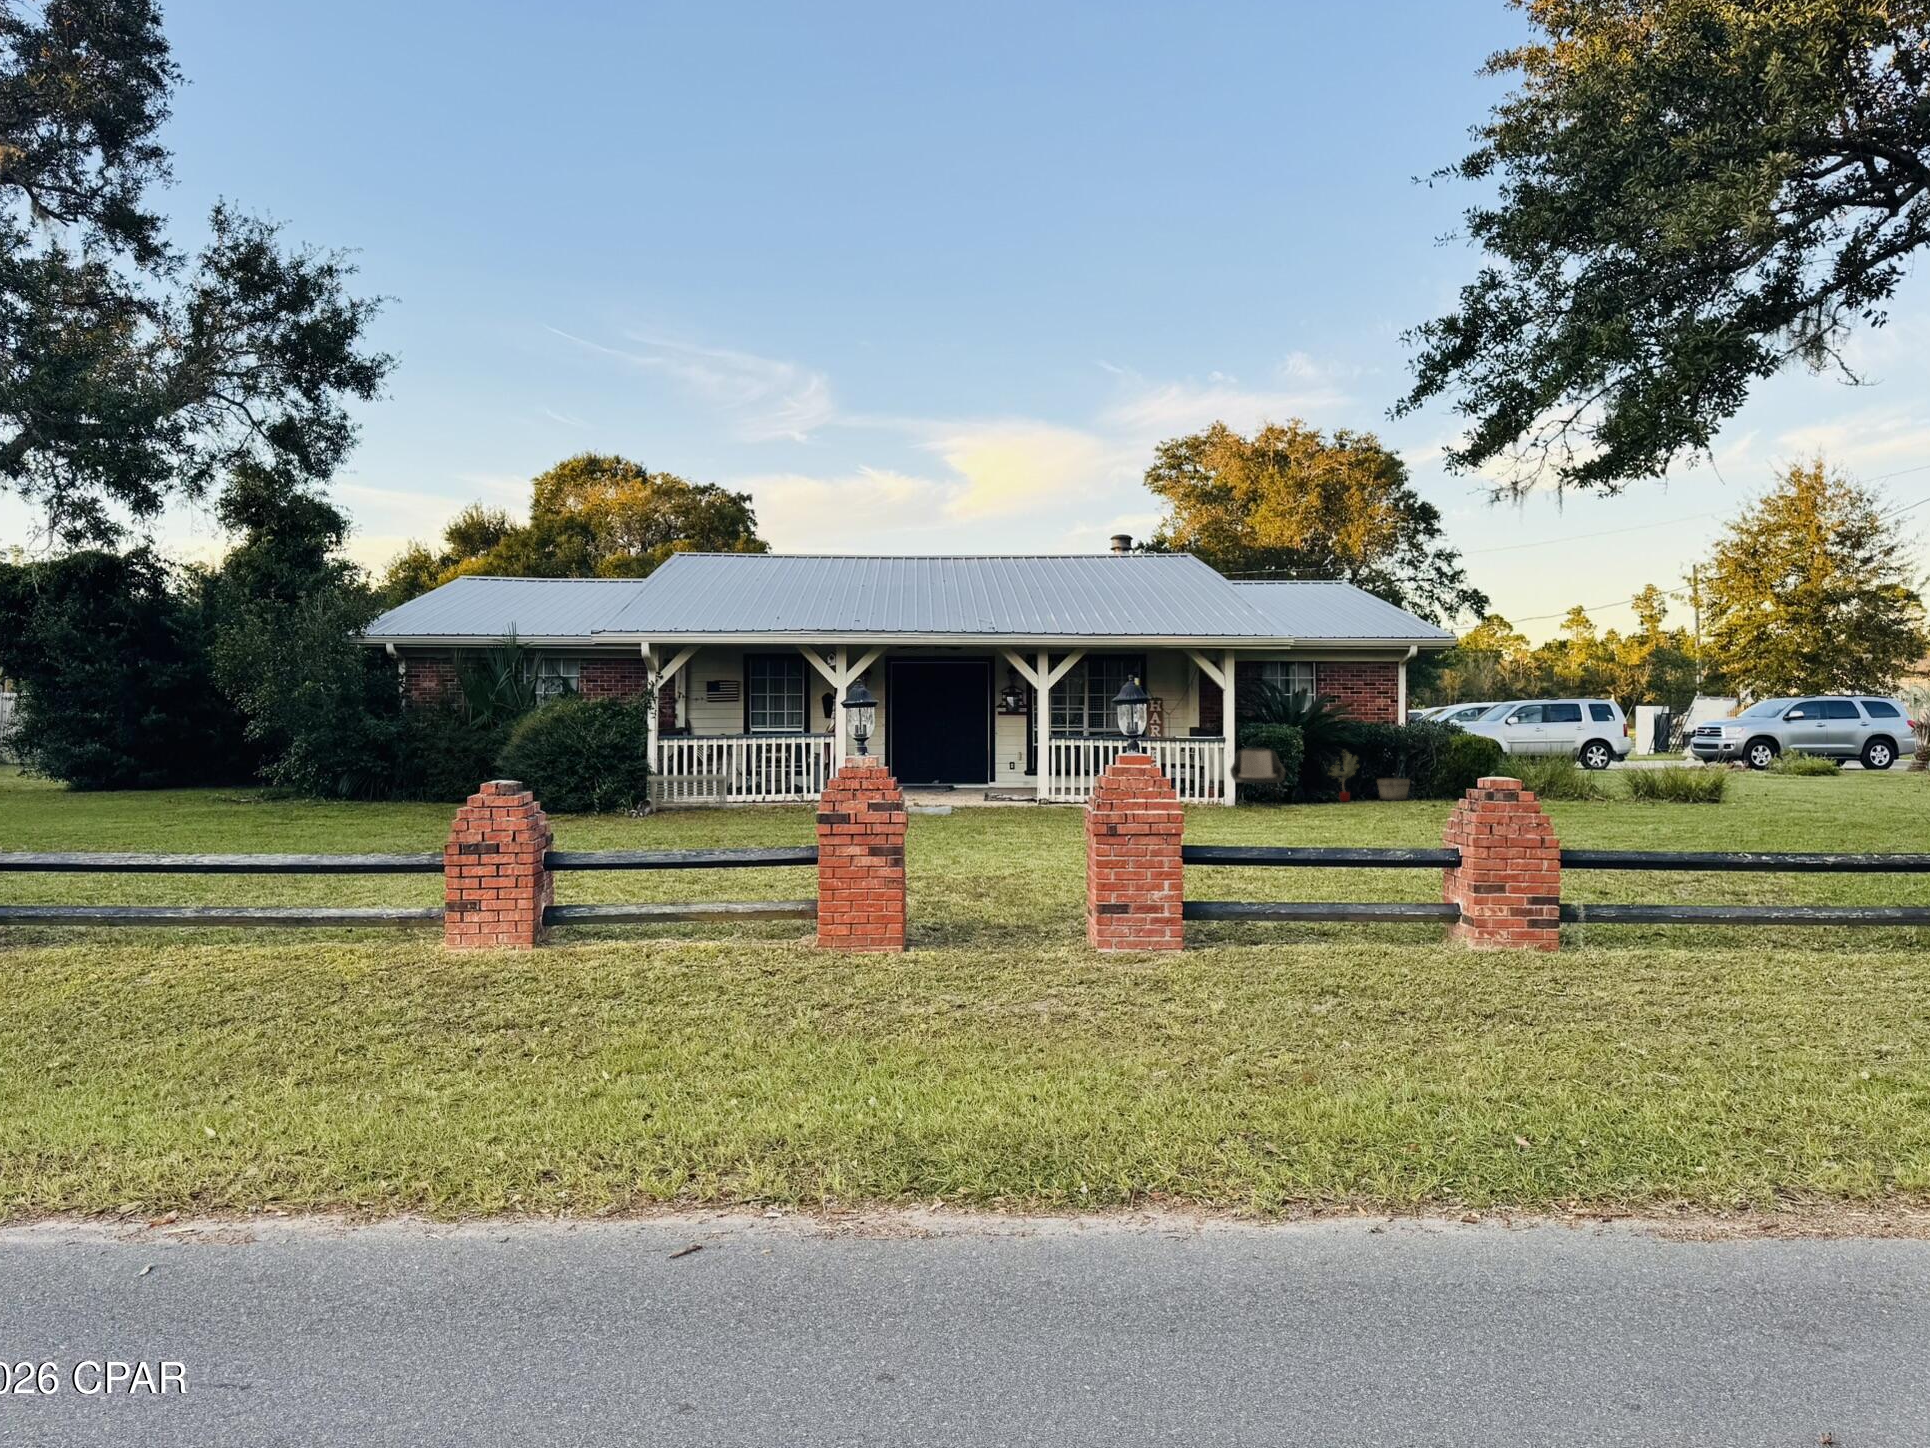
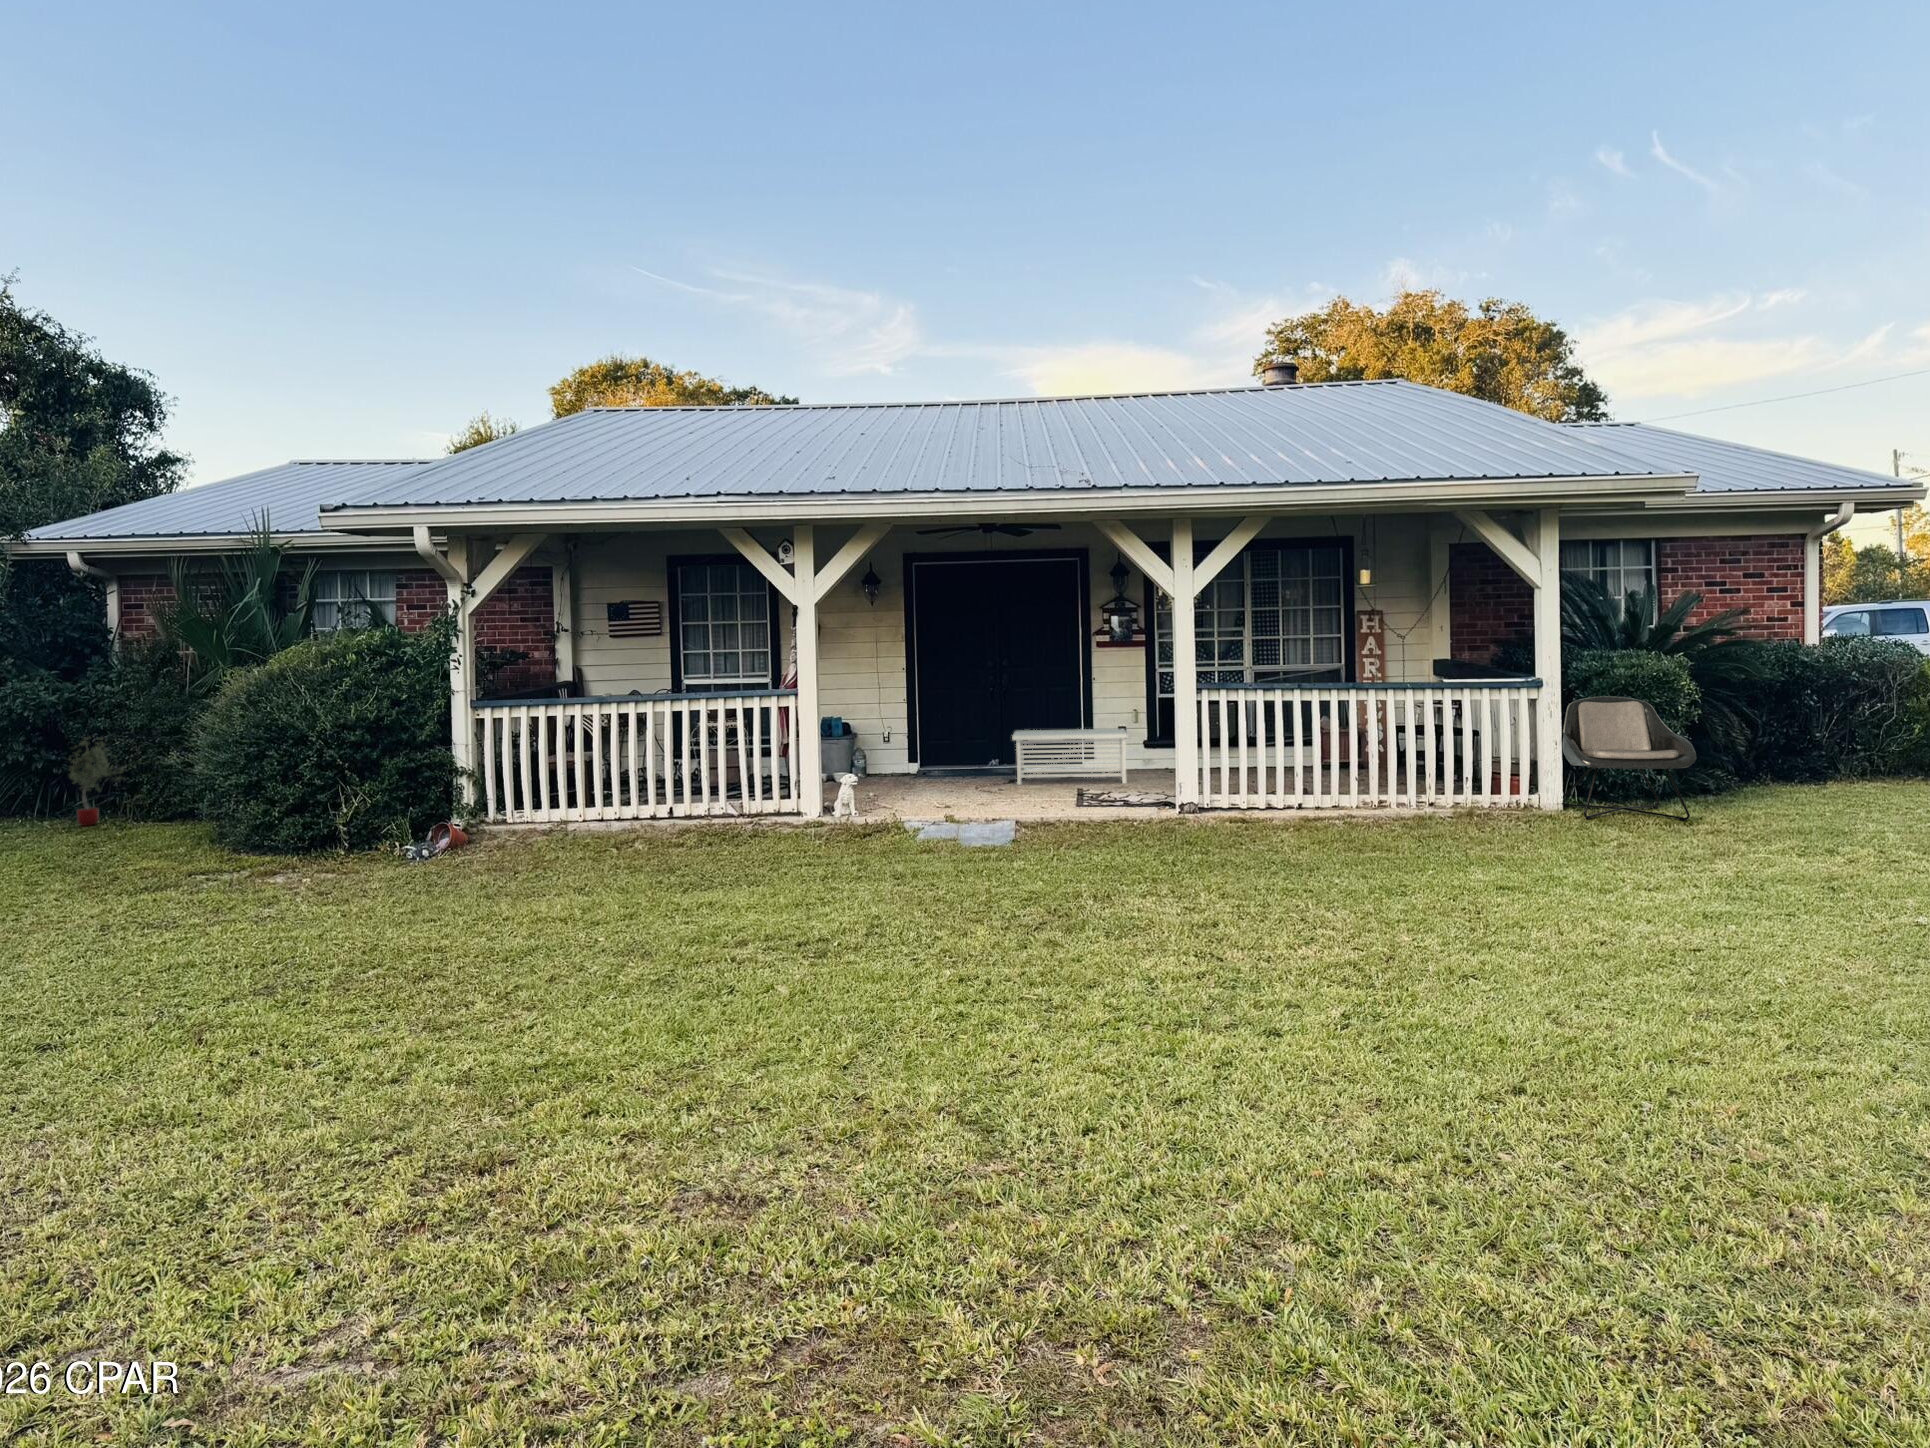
potted tree: present [1330,752,1359,802] -> present [69,737,124,826]
storage bench: present [648,774,728,812] -> present [1012,729,1128,785]
wooden bucket: present [1377,778,1410,800] -> none [1816,735,1894,789]

